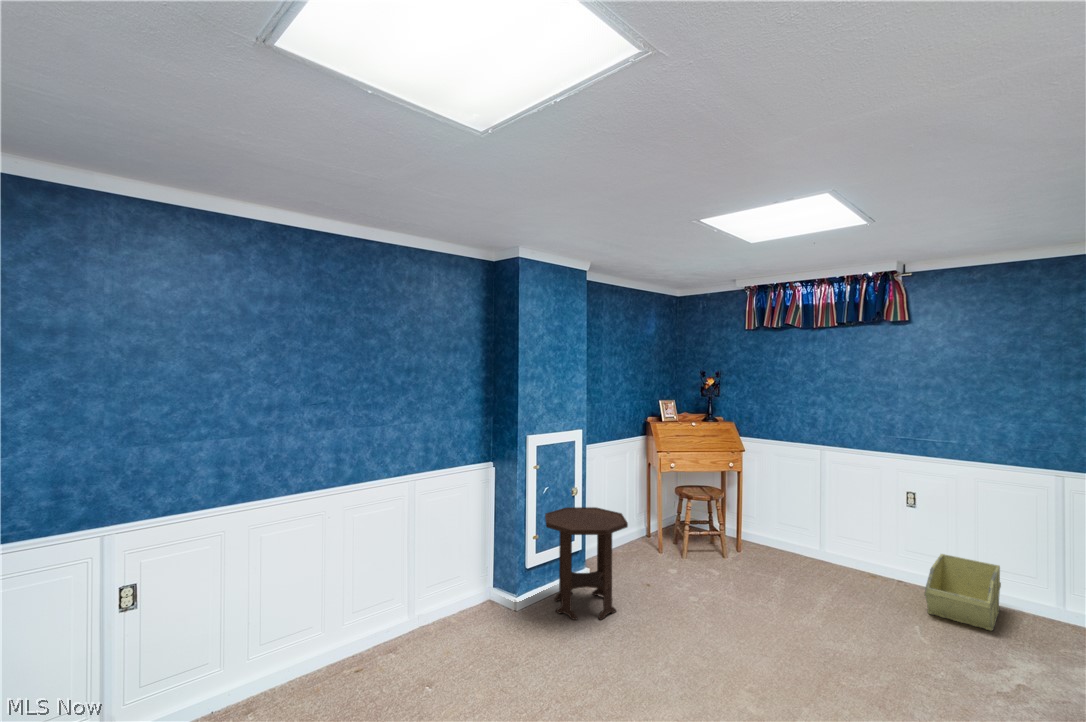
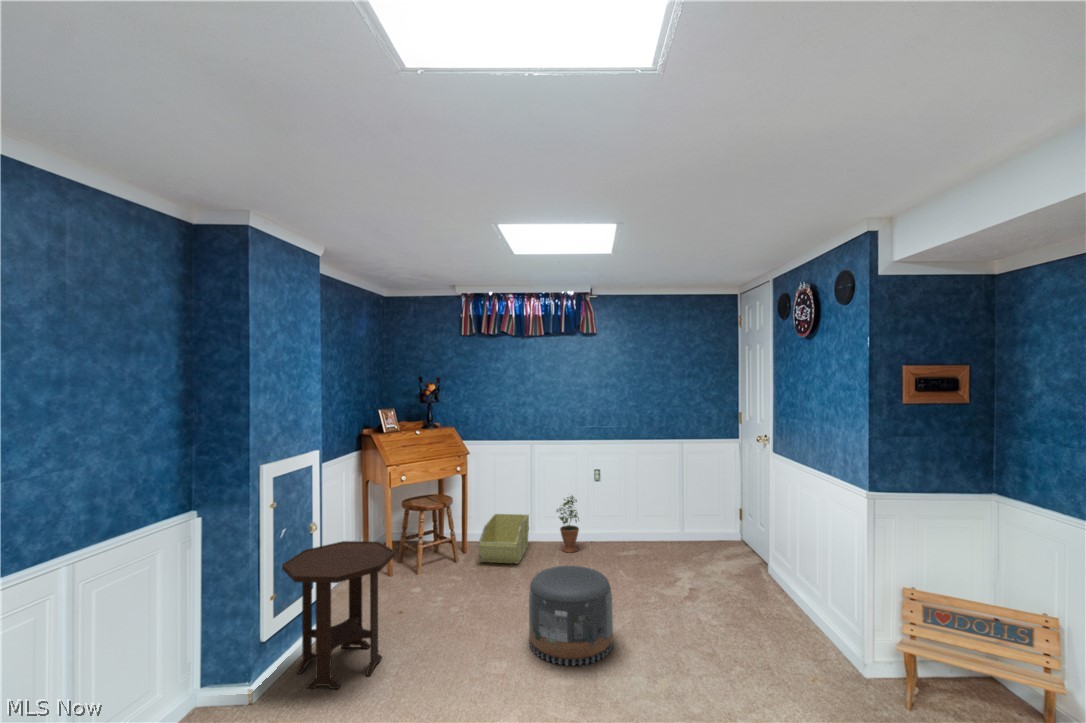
potted plant: none [845,512,878,581] -> present [557,496,579,553]
storage bin: present [924,554,1001,631] -> present [478,514,529,564]
pouf: none [750,578,850,687] -> present [529,566,613,666]

